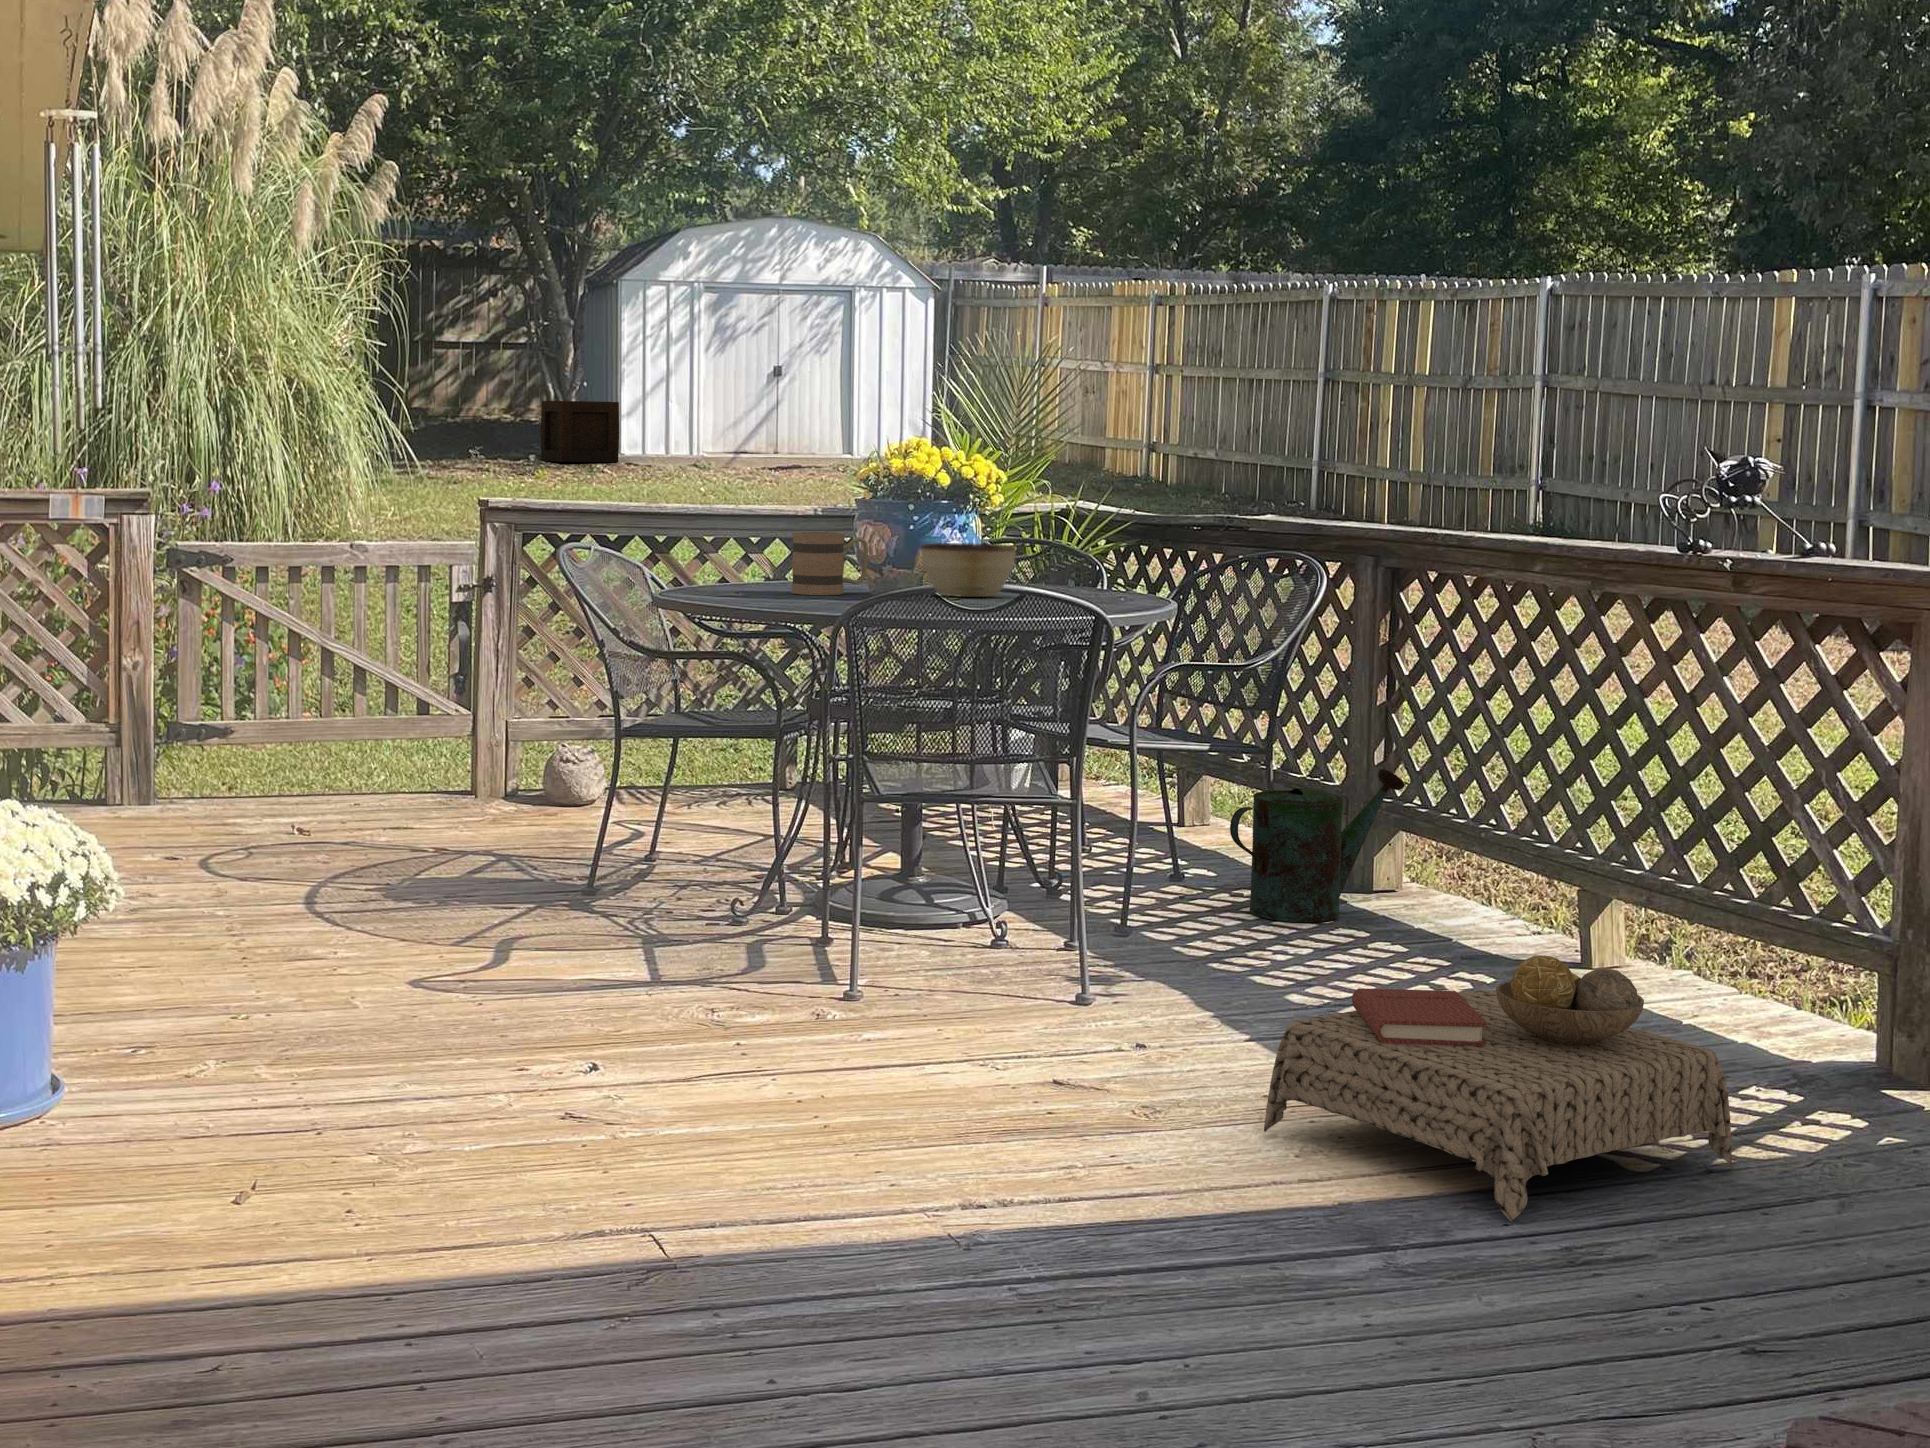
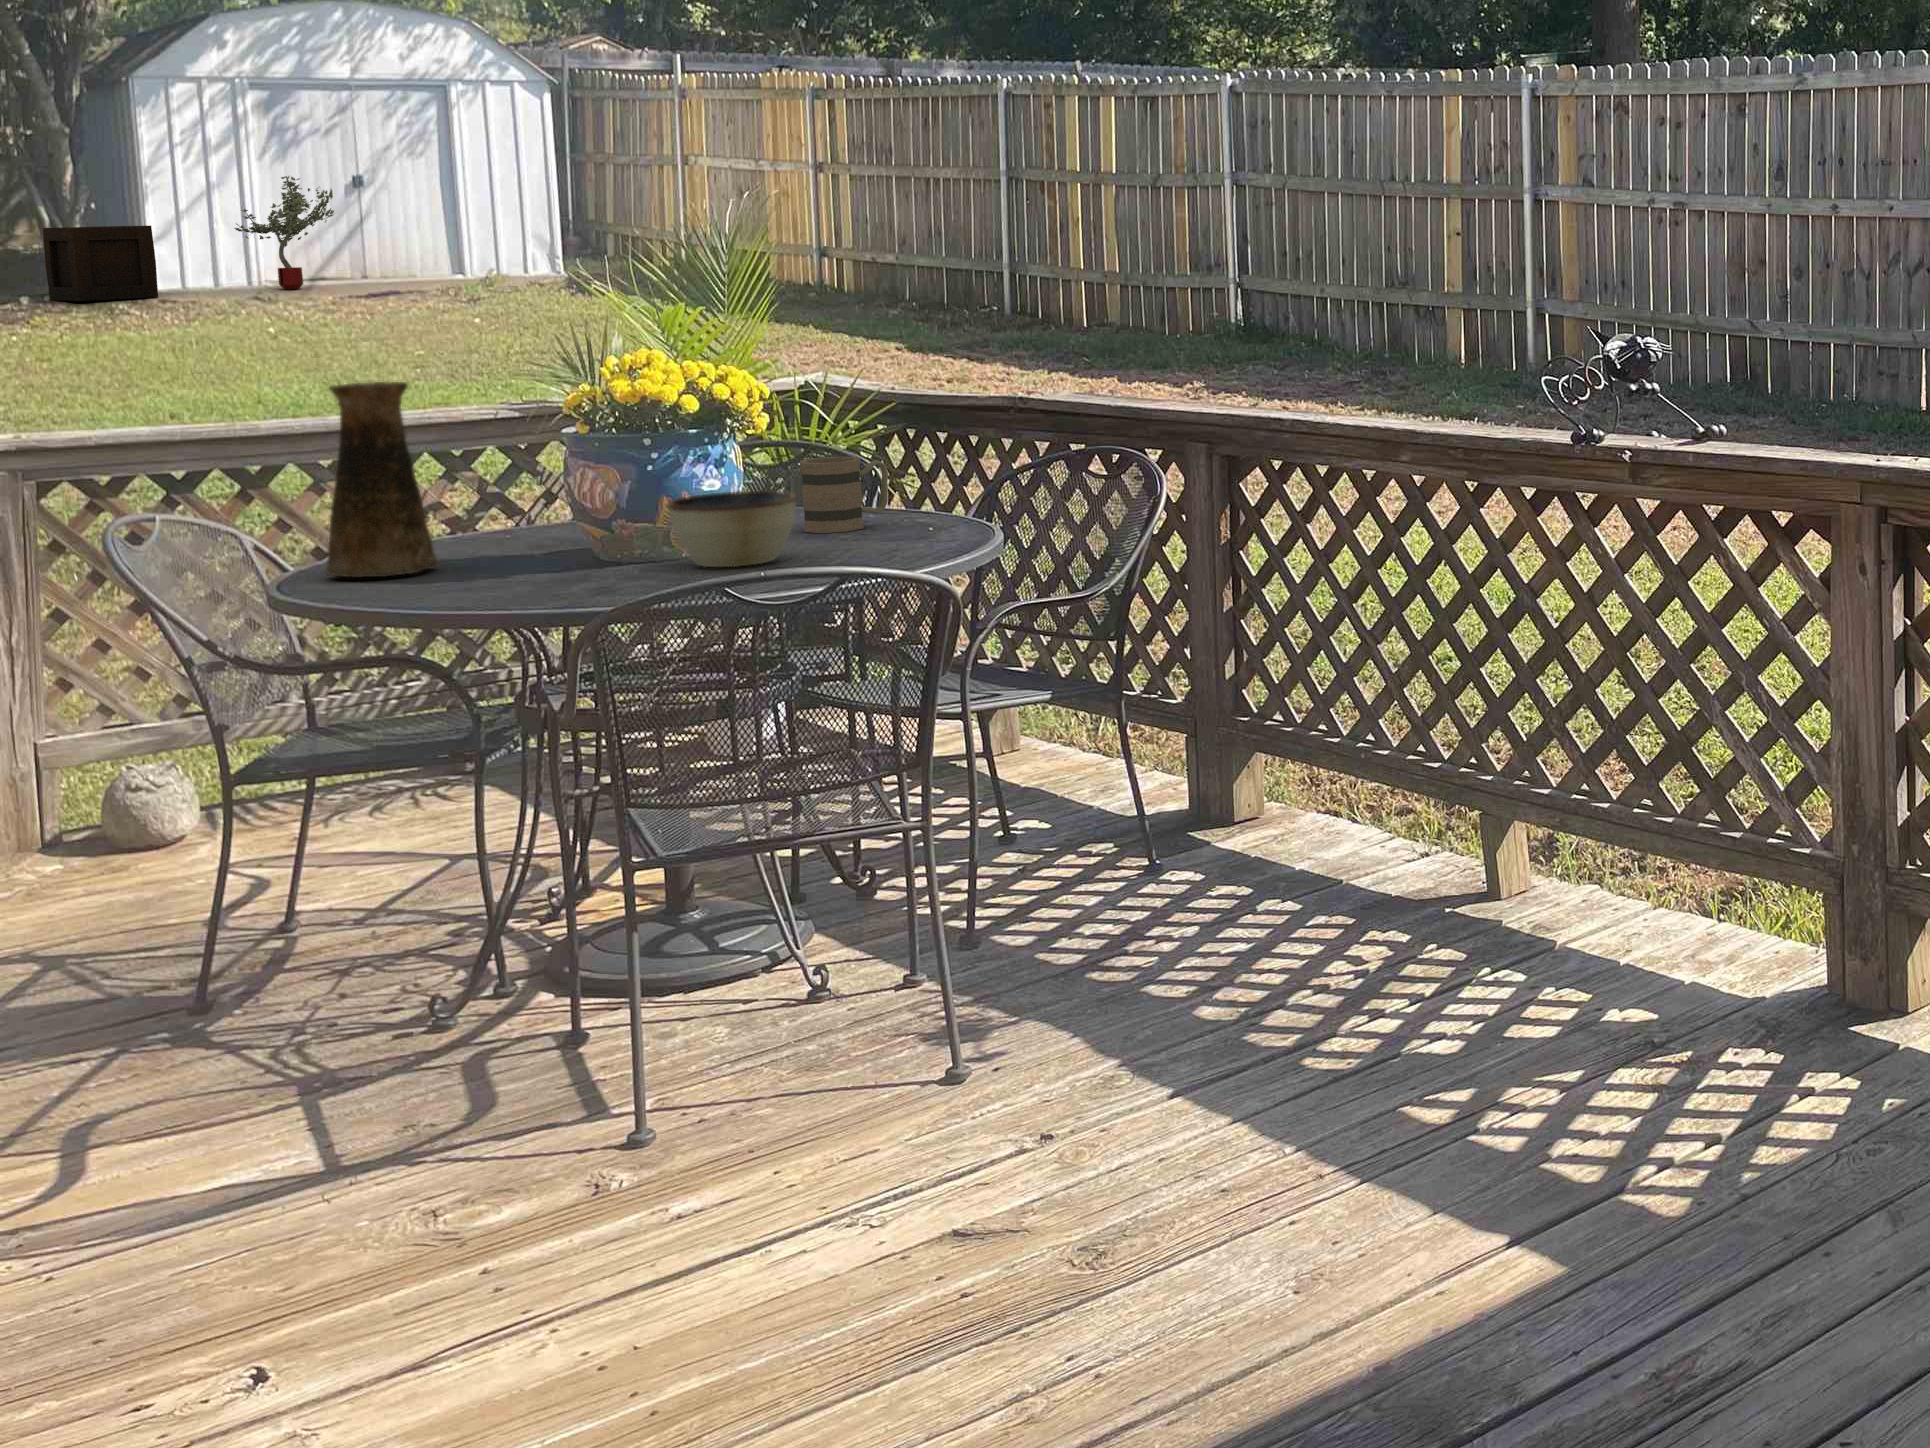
potted tree: none [679,363,758,461] -> present [234,176,334,289]
pitcher: none [687,444,762,587] -> present [325,382,437,577]
mug: present [791,532,868,595] -> present [800,457,888,533]
watering can: present [1230,769,1405,922] -> none [1073,687,1257,884]
ottoman: present [1264,955,1732,1221] -> none [1252,994,1780,1359]

